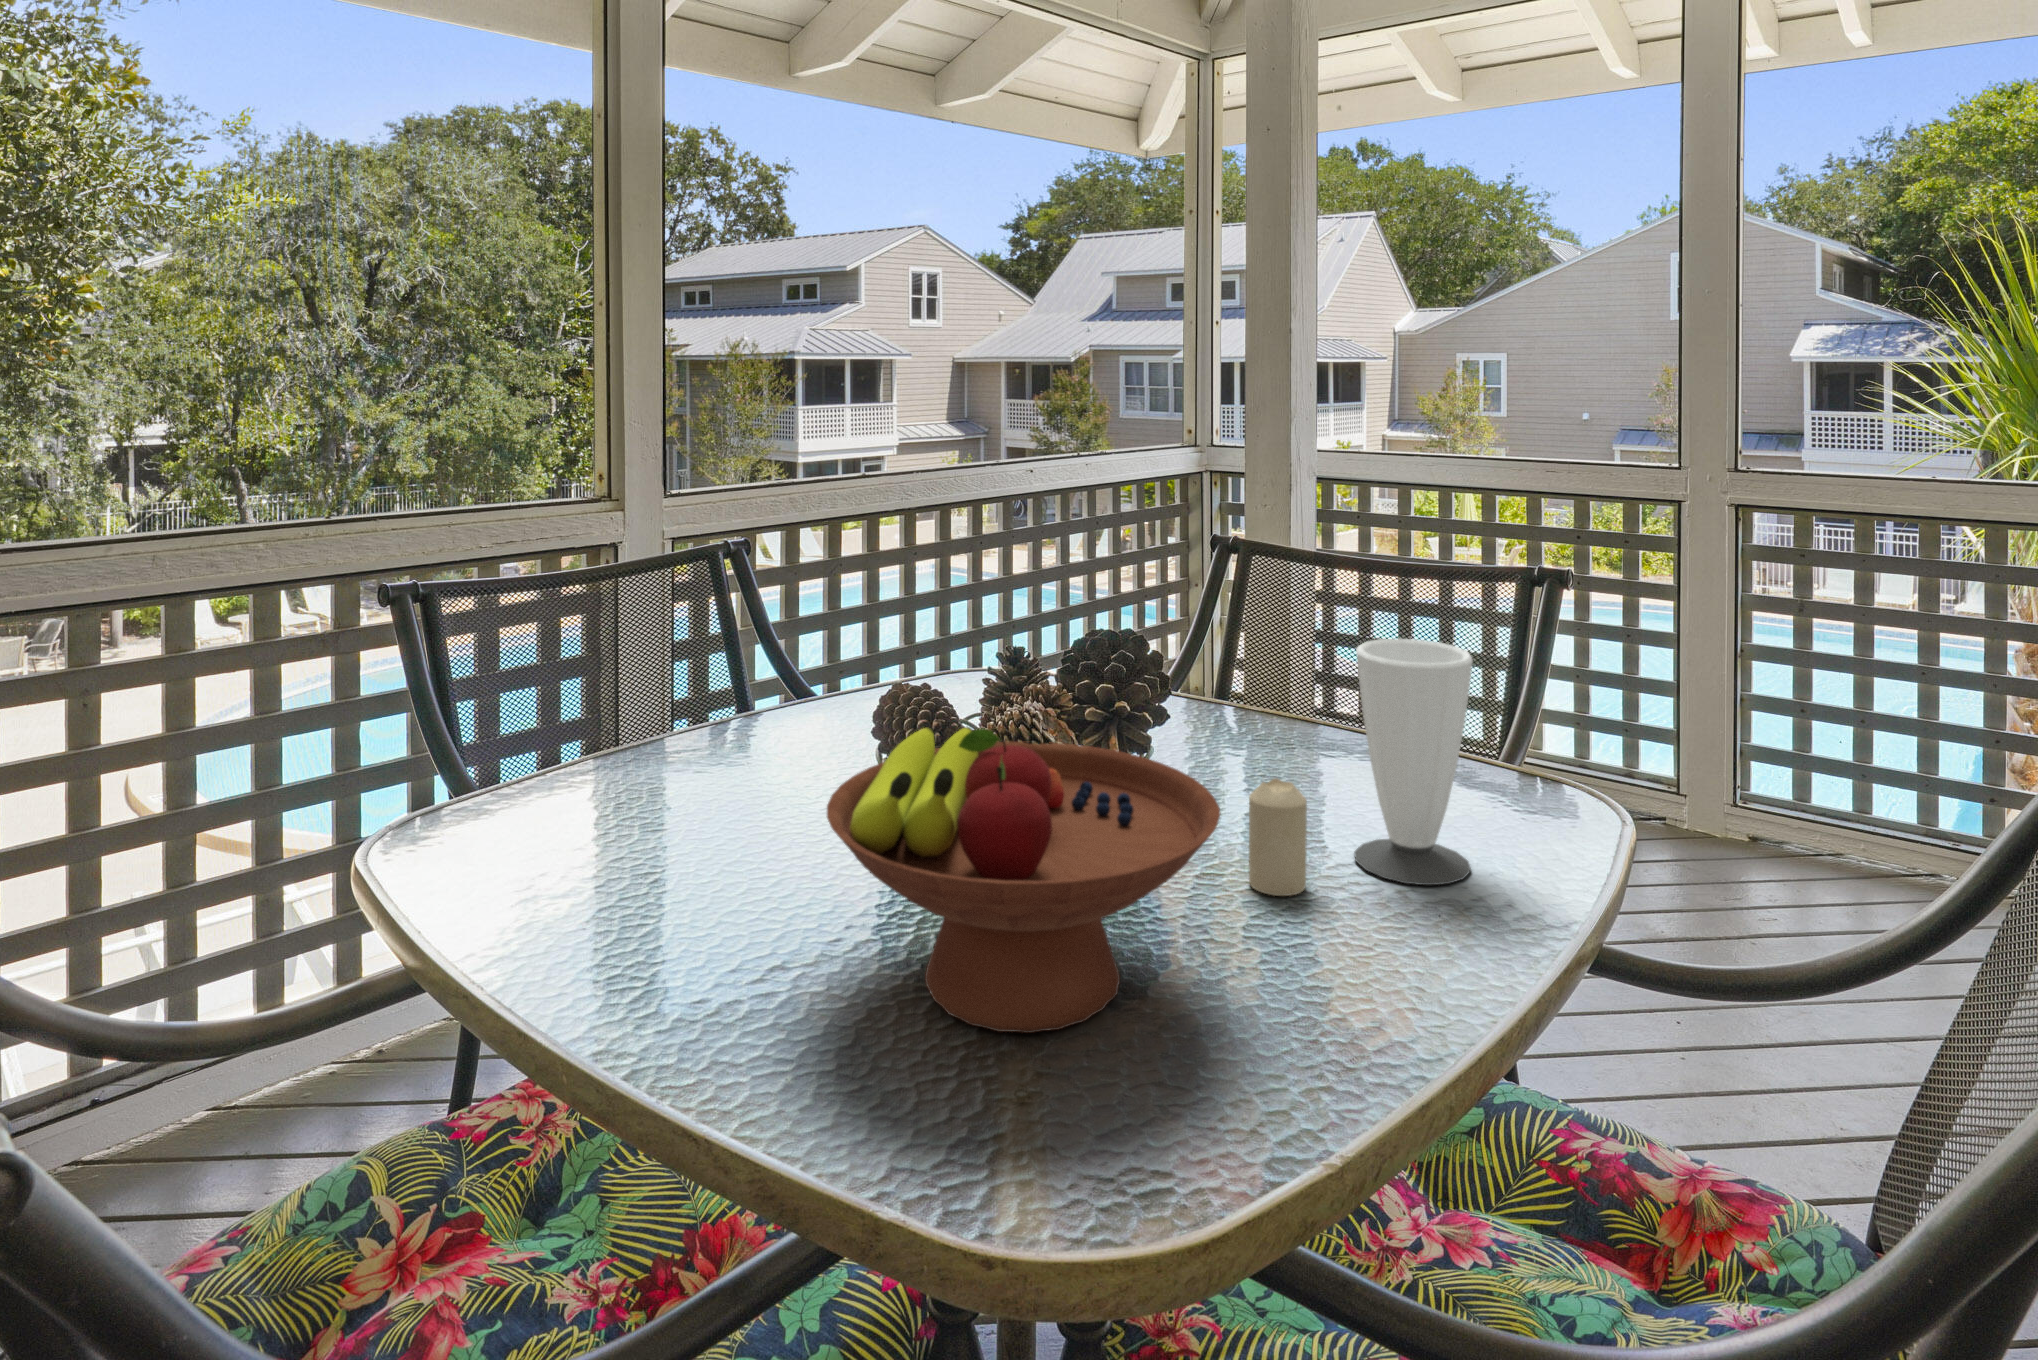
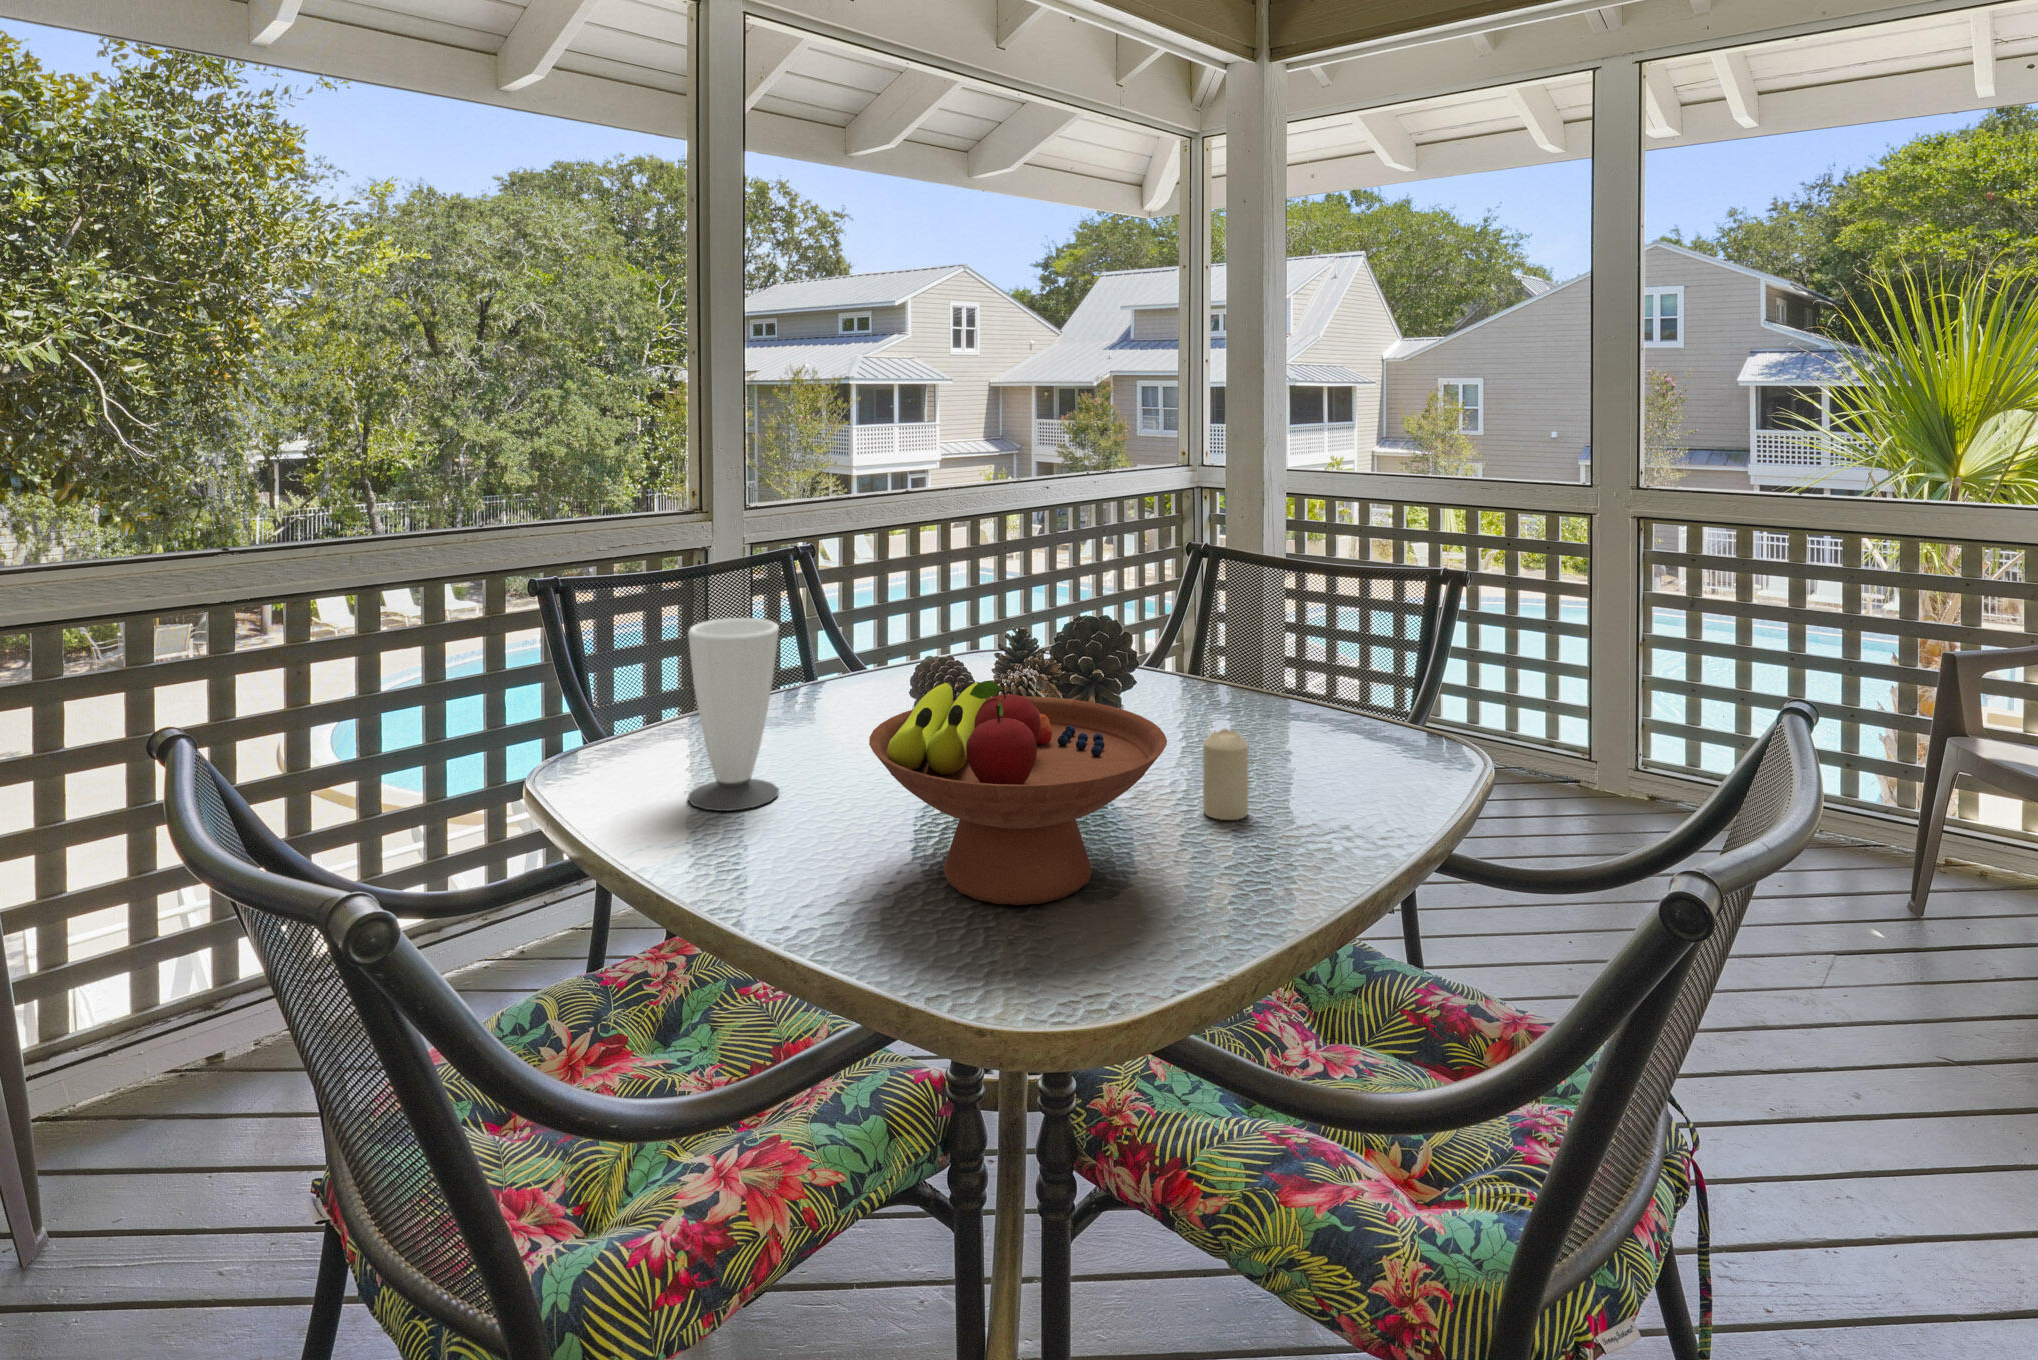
cup: present [1354,639,1473,885] -> present [688,618,779,811]

